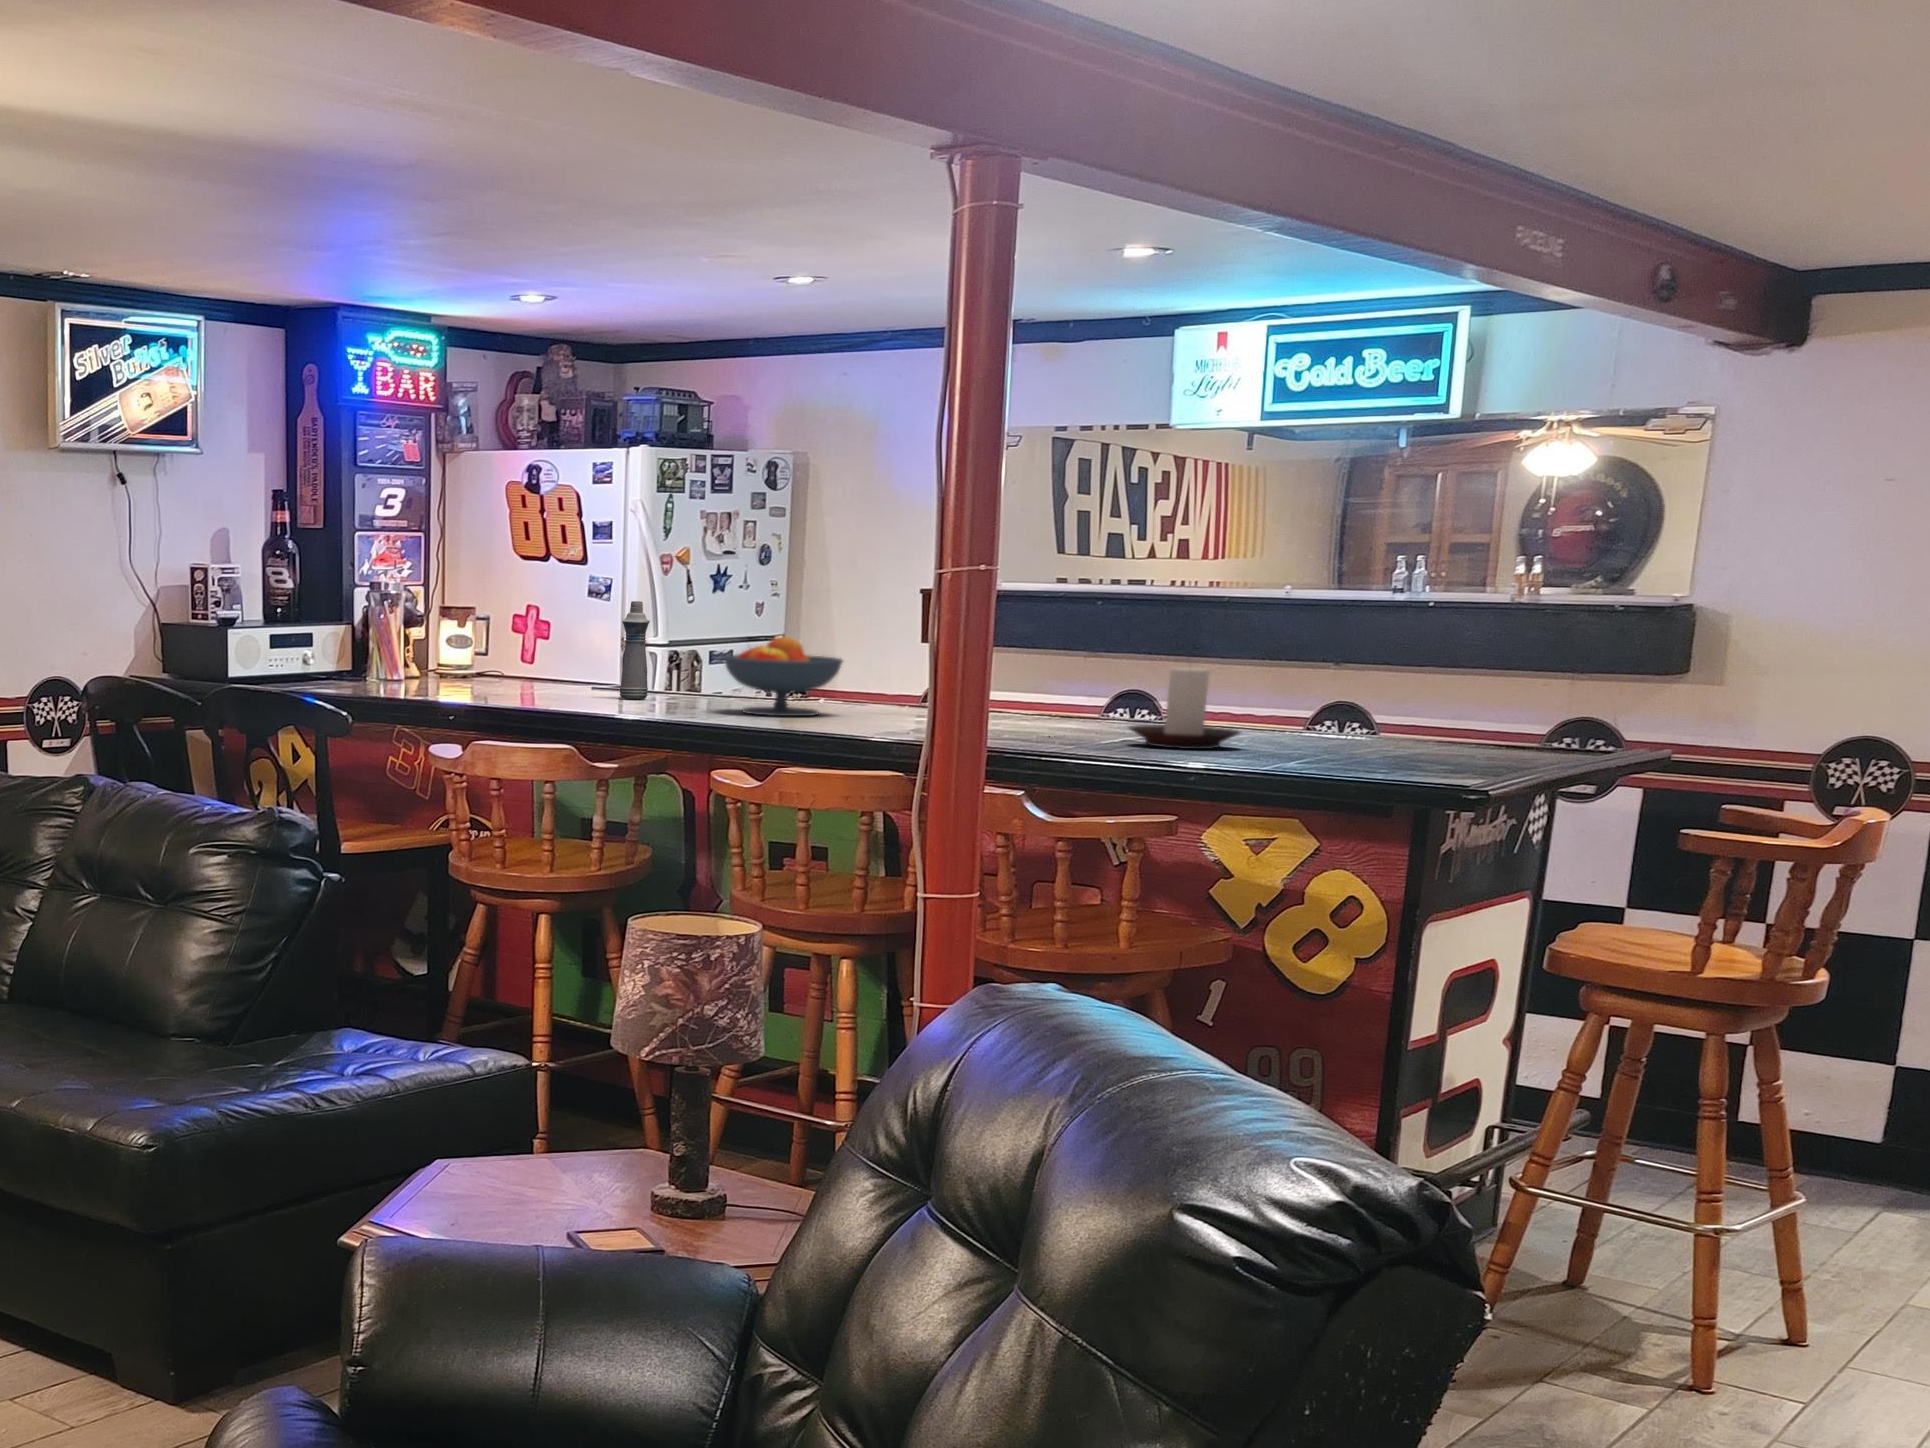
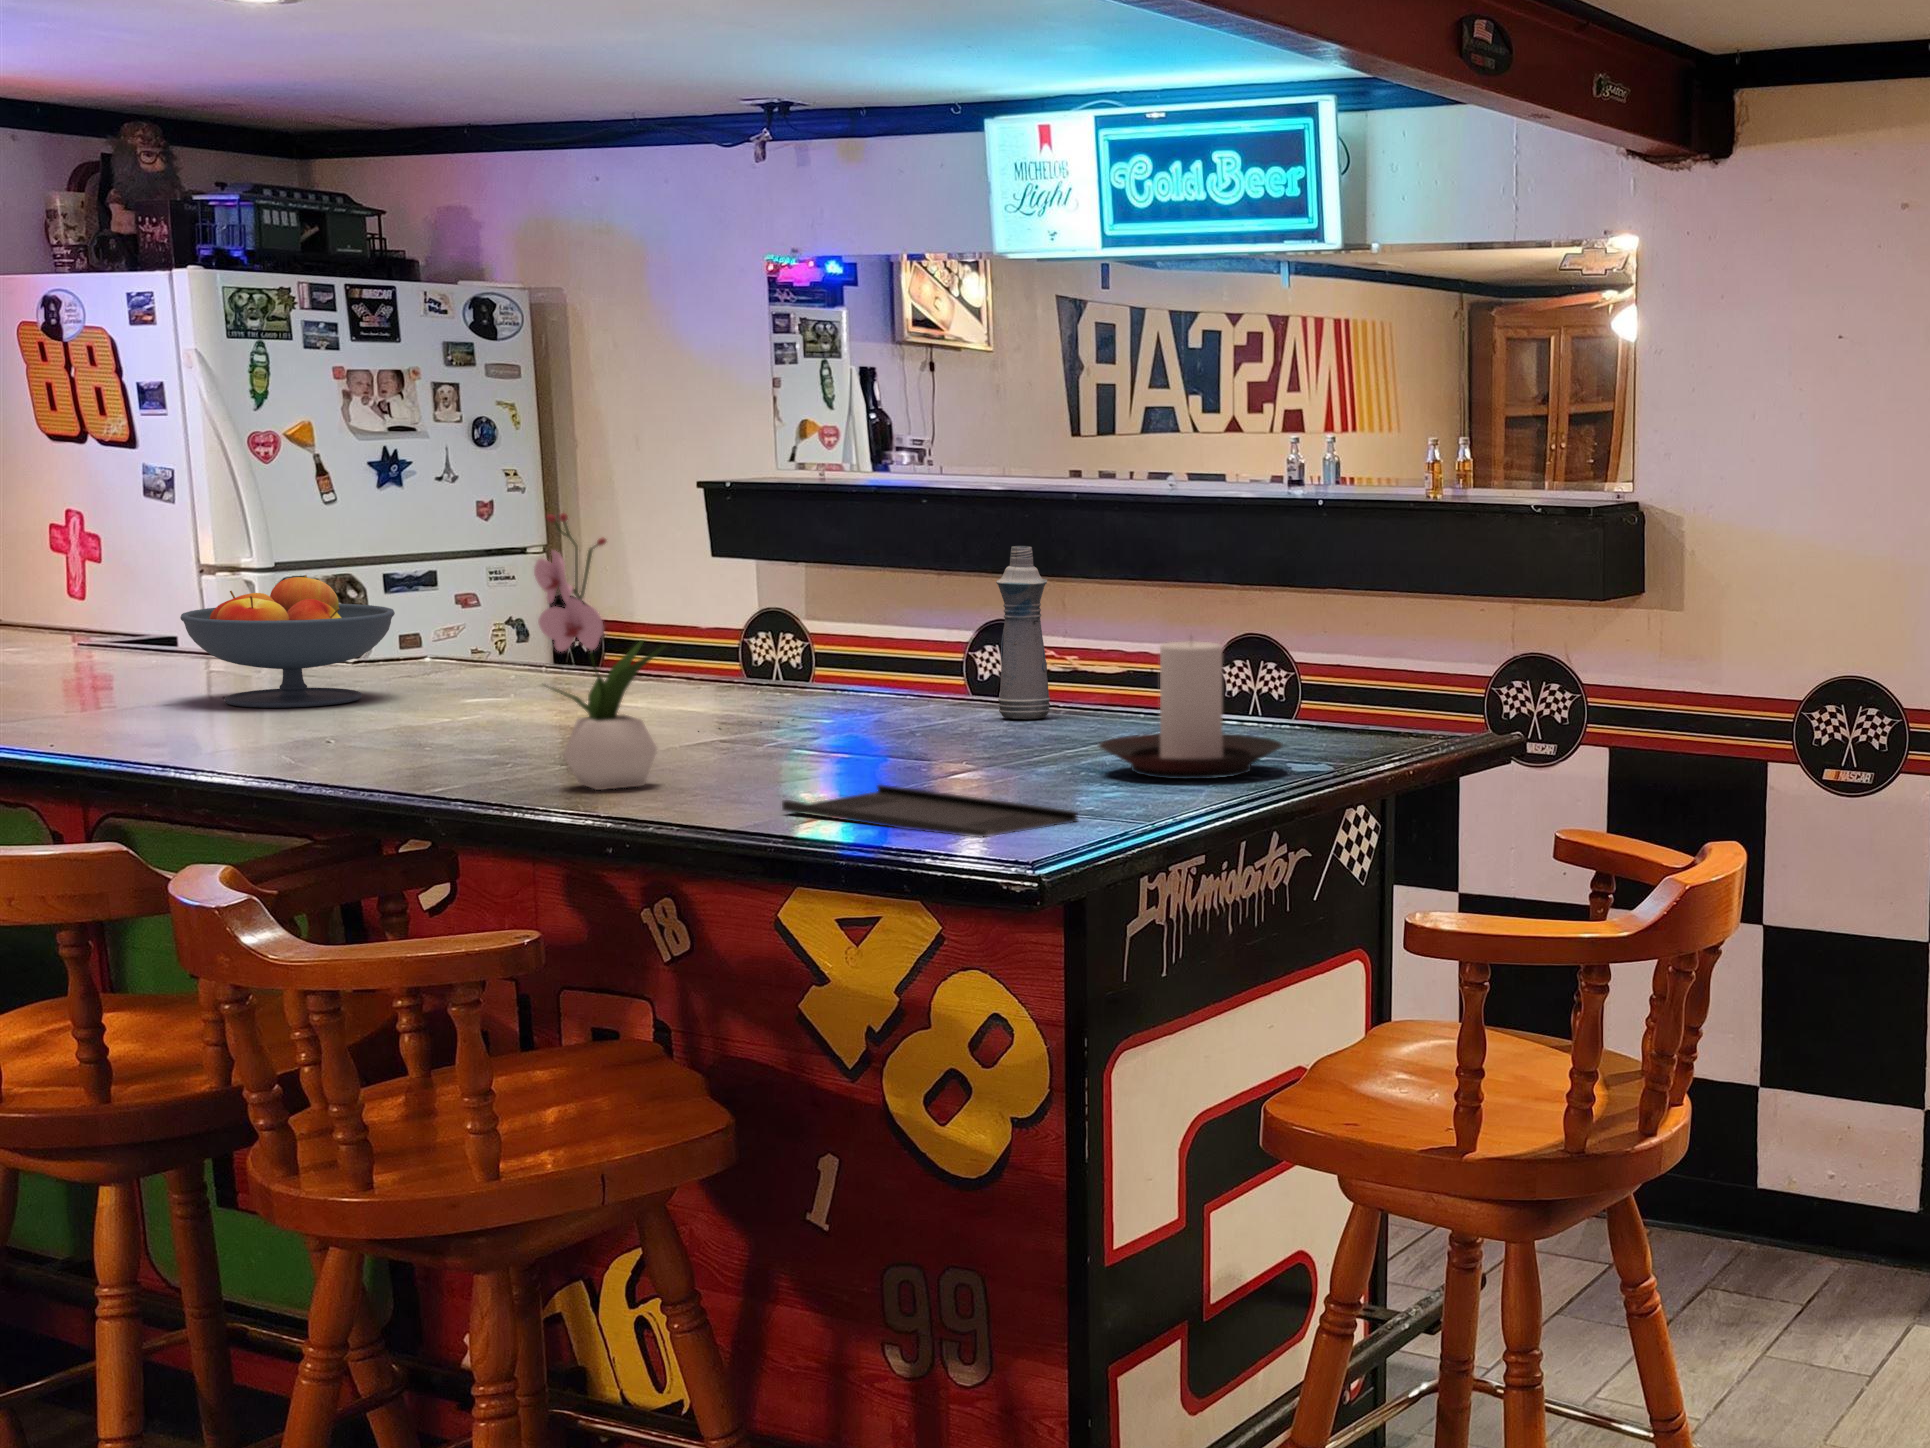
flower arrangement: none [1051,584,1131,754] -> present [534,513,664,790]
bottle: present [620,601,650,700] -> present [996,546,1050,719]
candle holder: present [1129,667,1240,749] -> present [1099,641,1283,779]
tray: none [1226,754,1426,781] -> present [782,785,1078,838]

